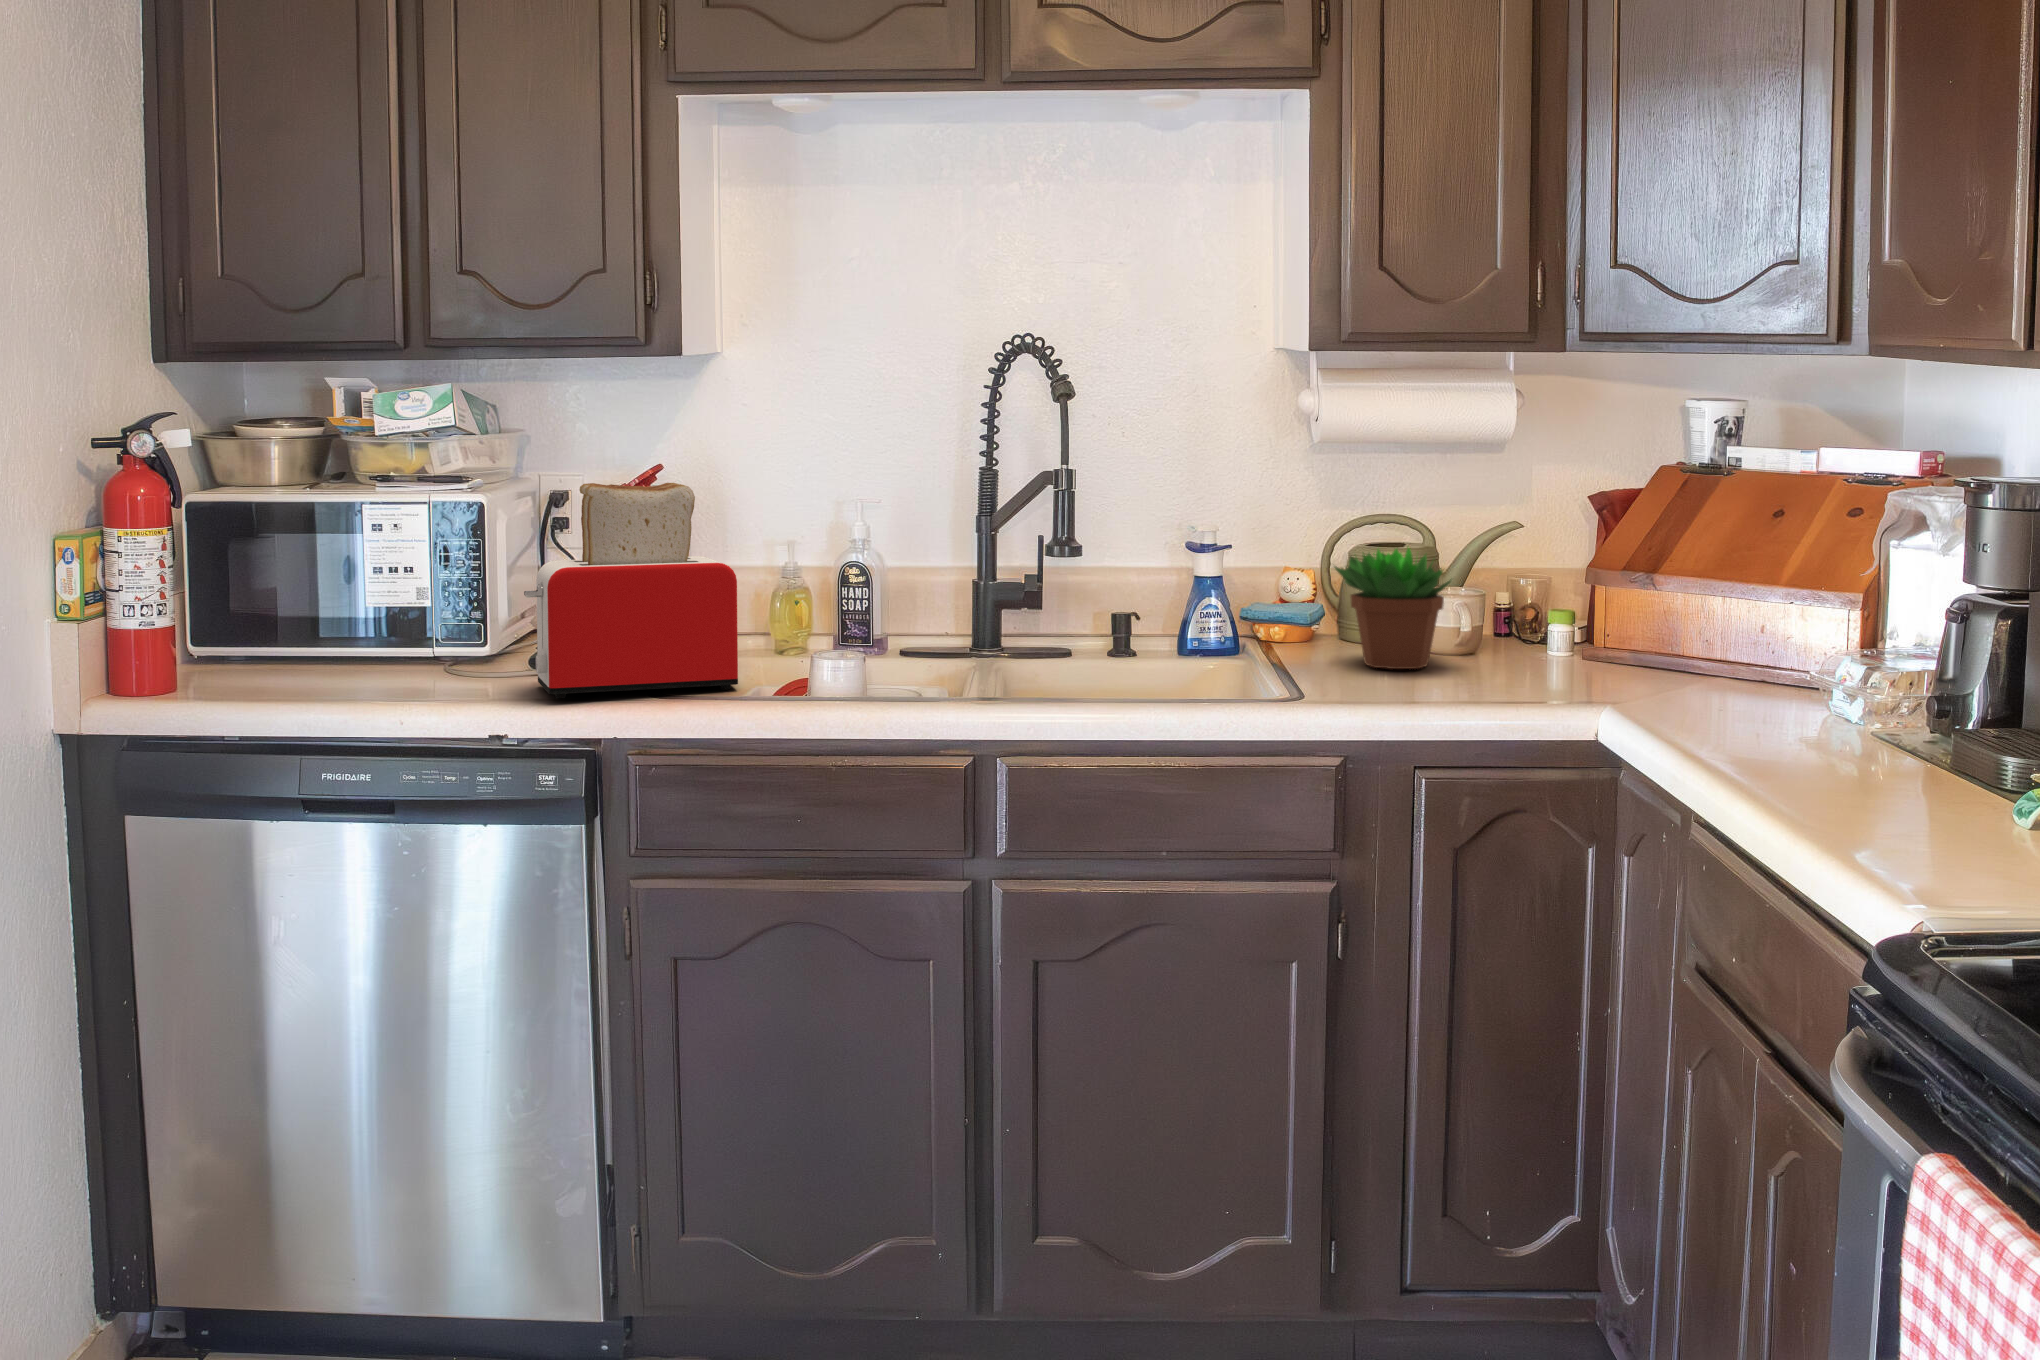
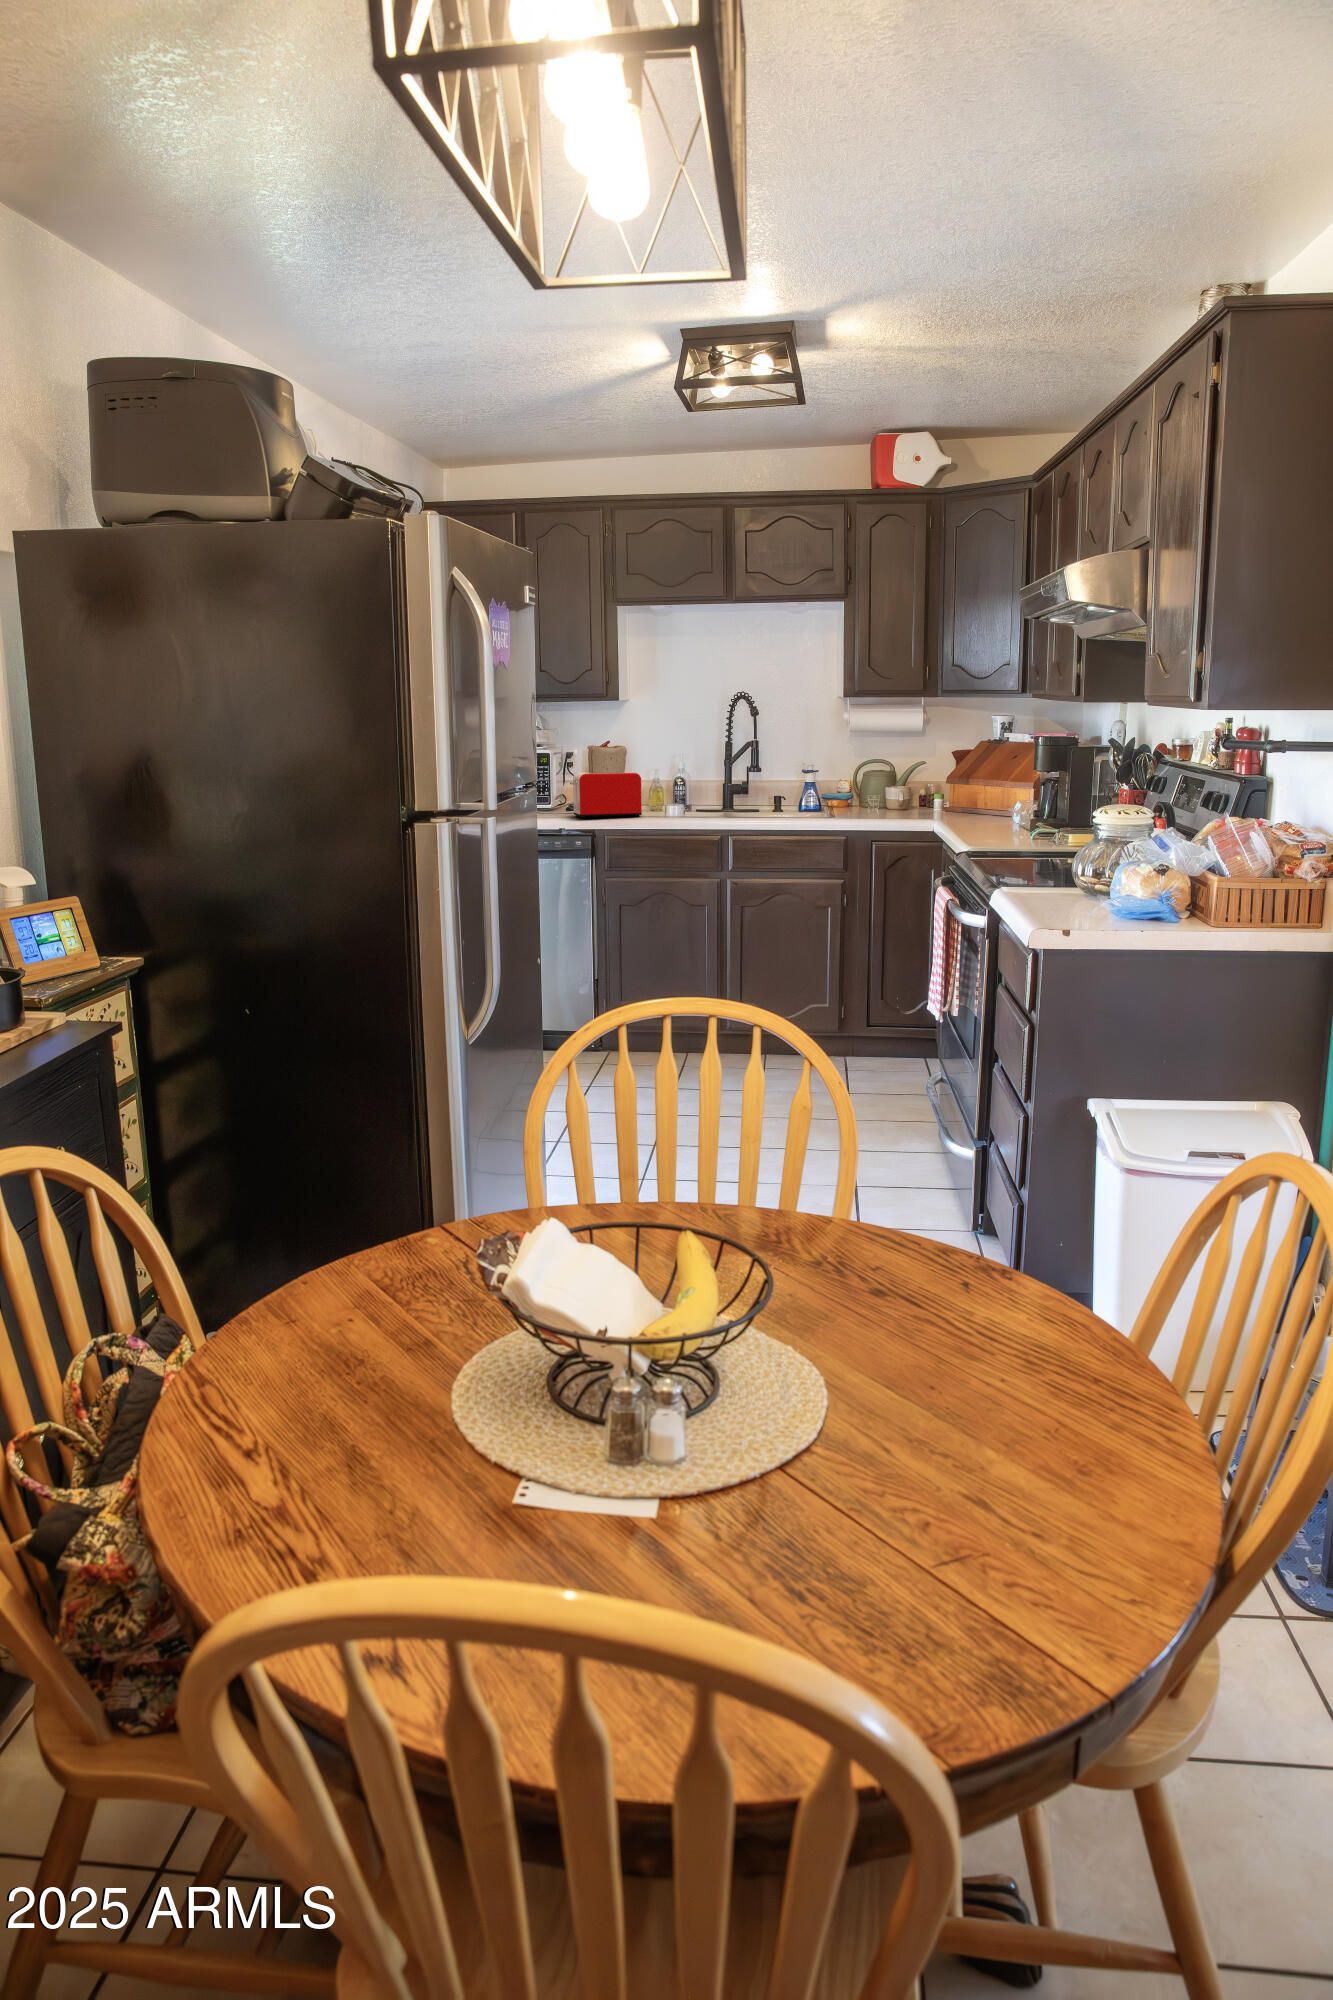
succulent plant: present [1335,548,1451,669] -> none [850,767,893,811]

